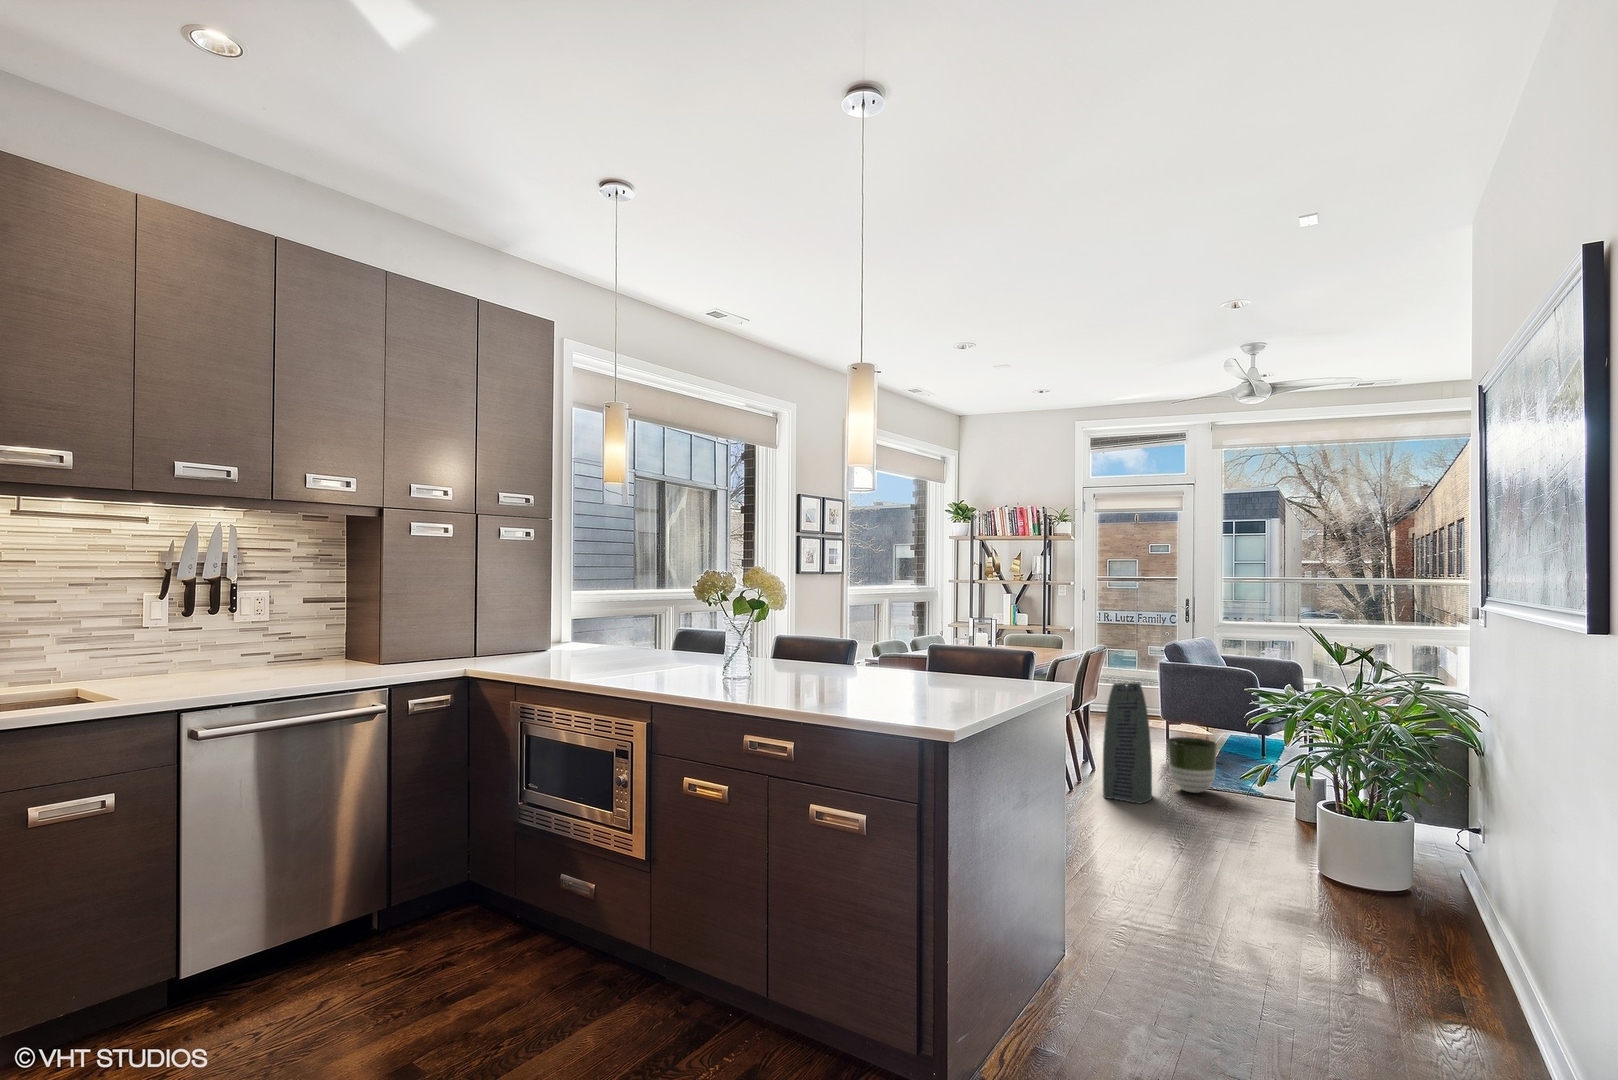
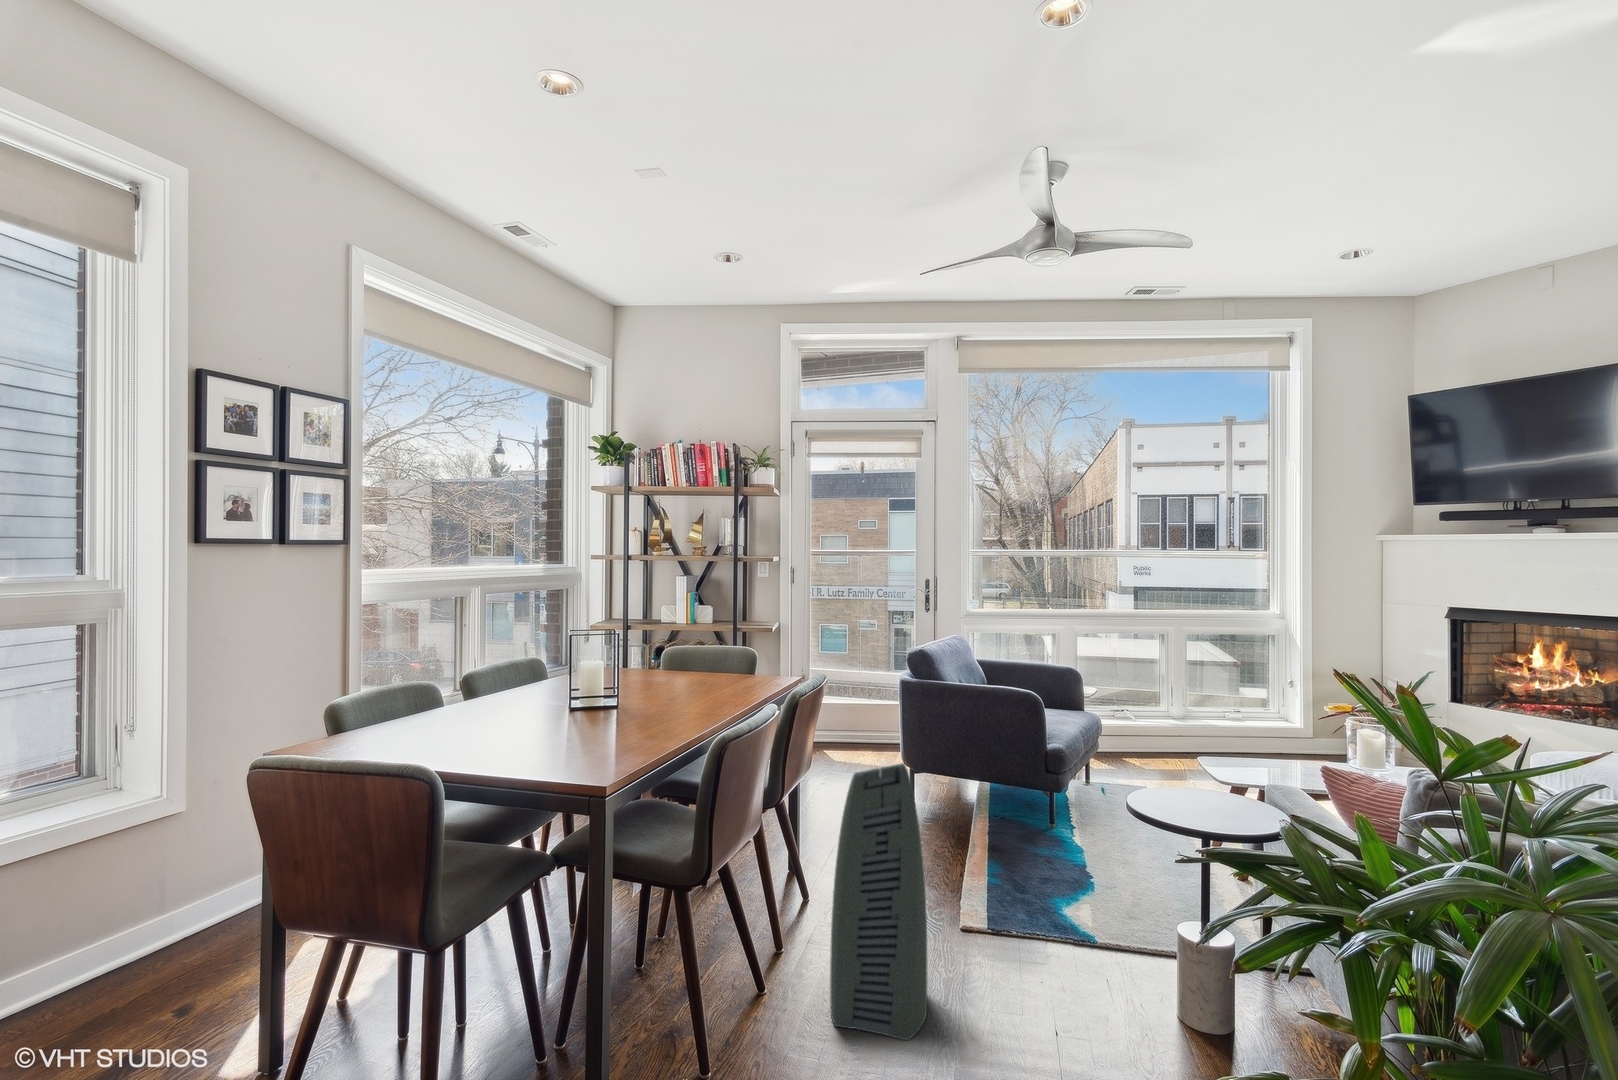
planter: present [1167,737,1217,793] -> none [948,849,1038,969]

